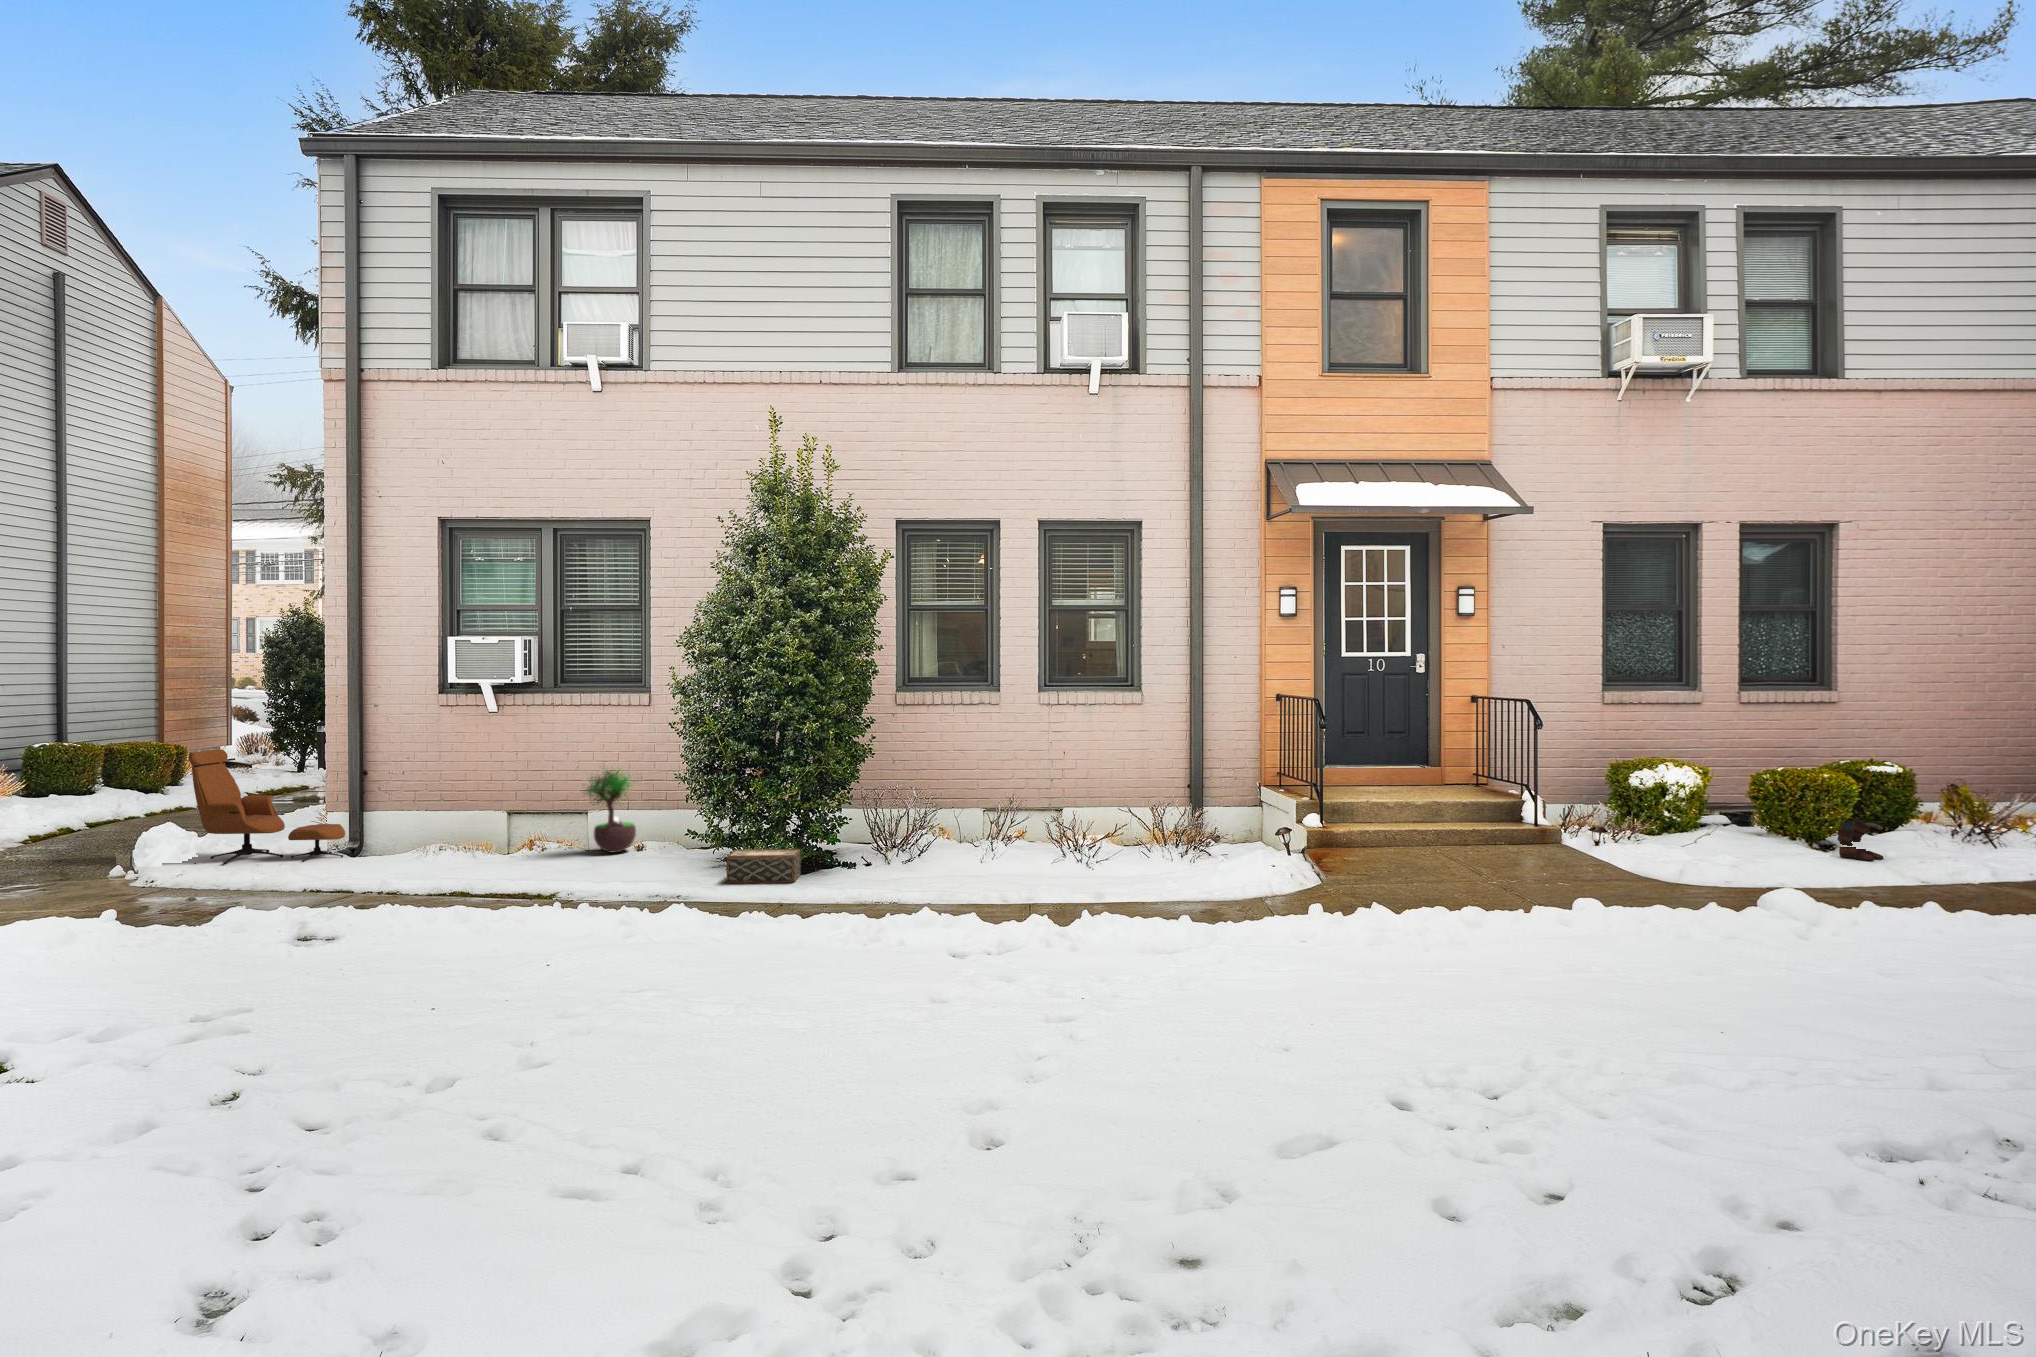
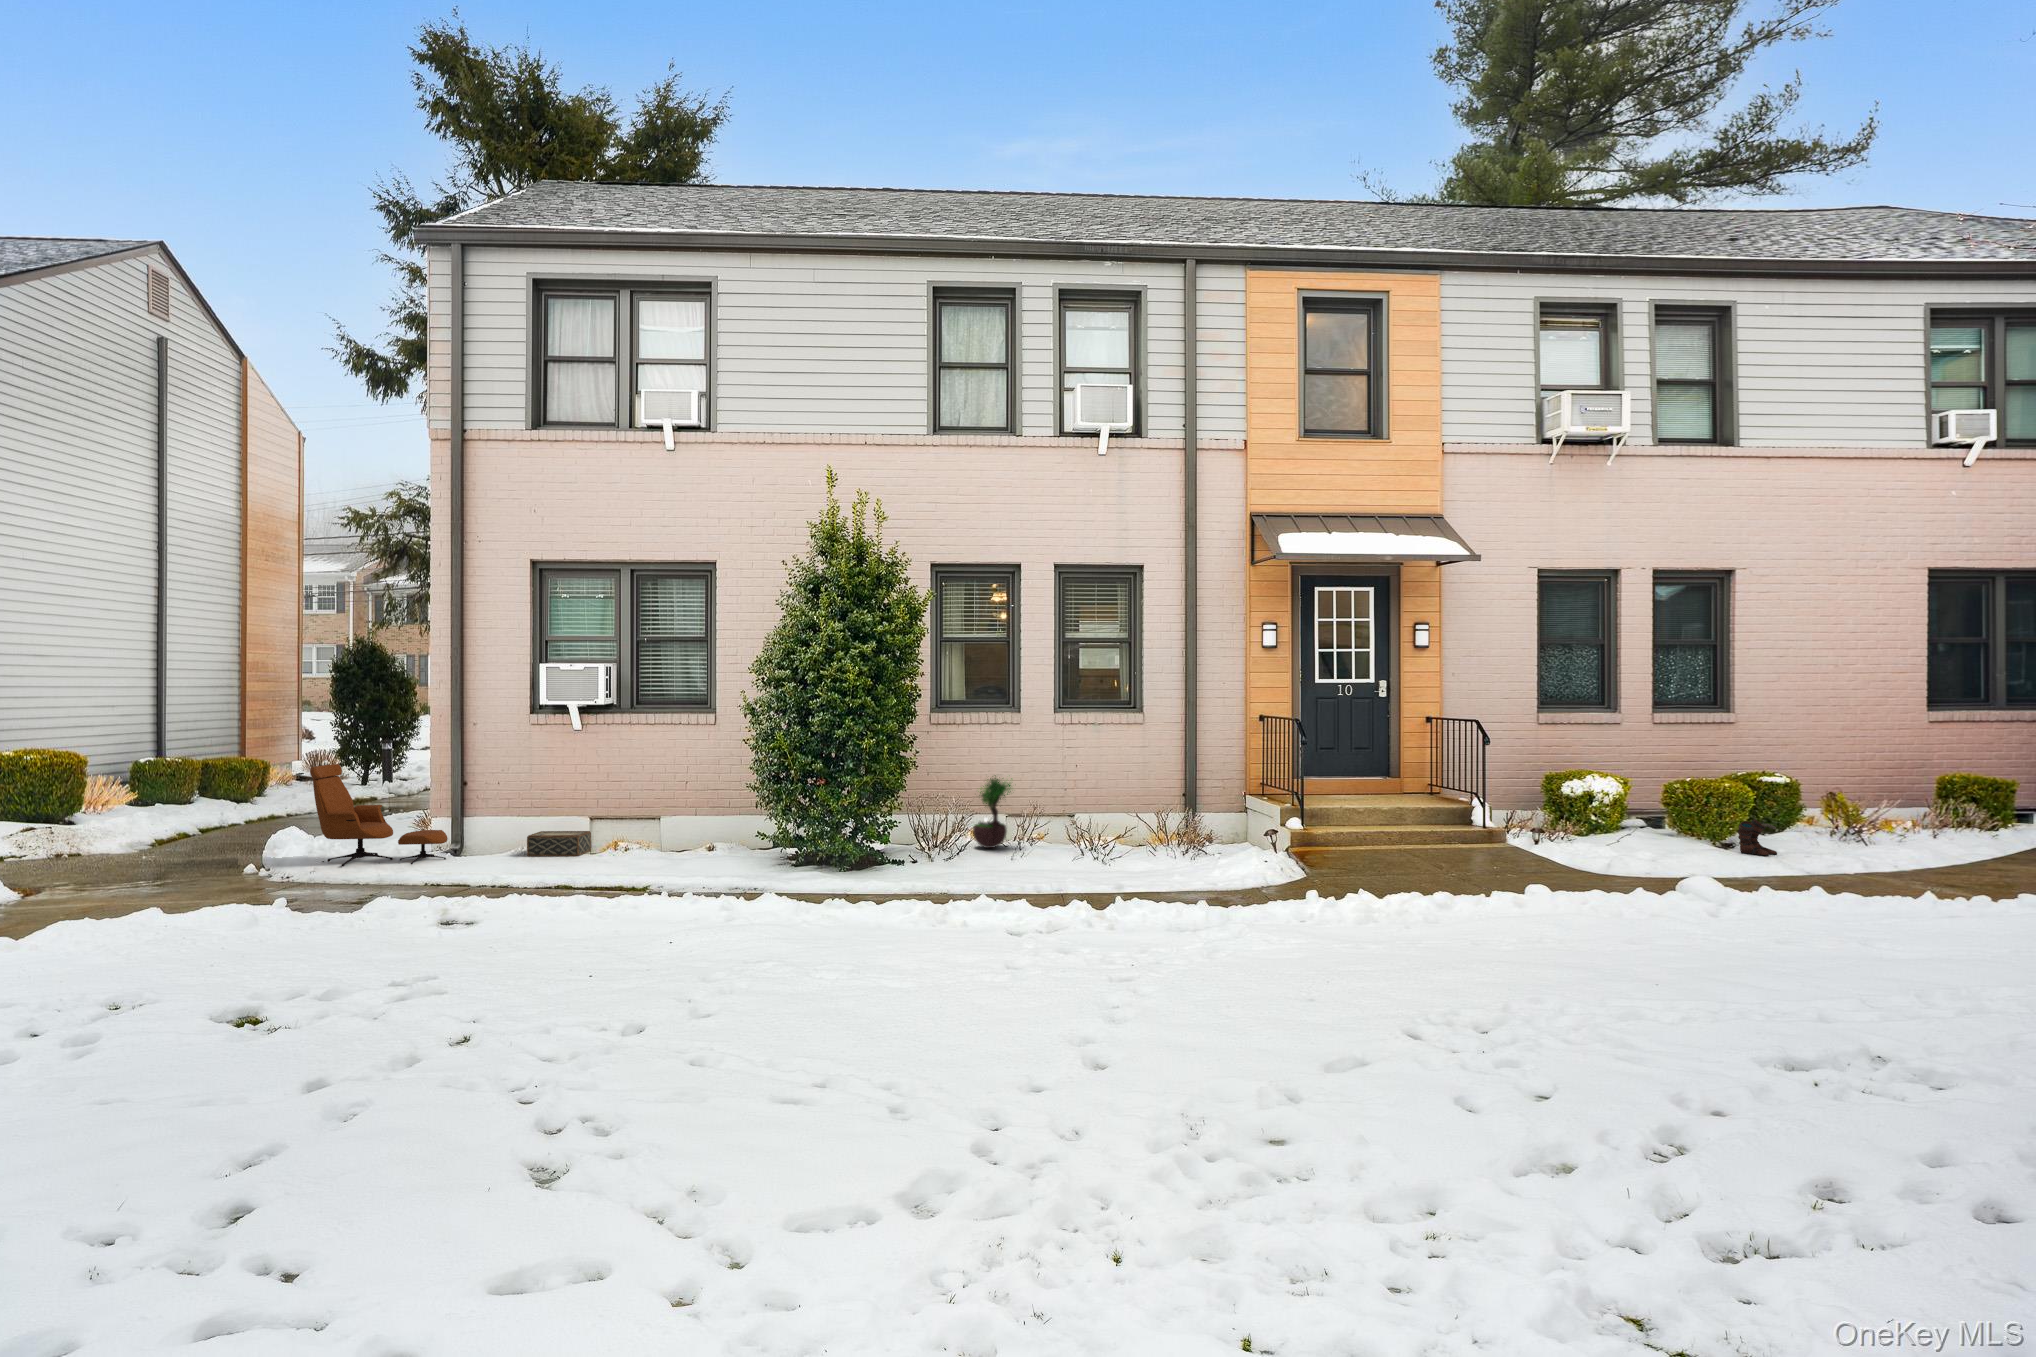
potted tree: present [585,766,636,853] -> present [973,775,1011,848]
woven basket: present [727,849,801,883] -> present [527,831,591,856]

